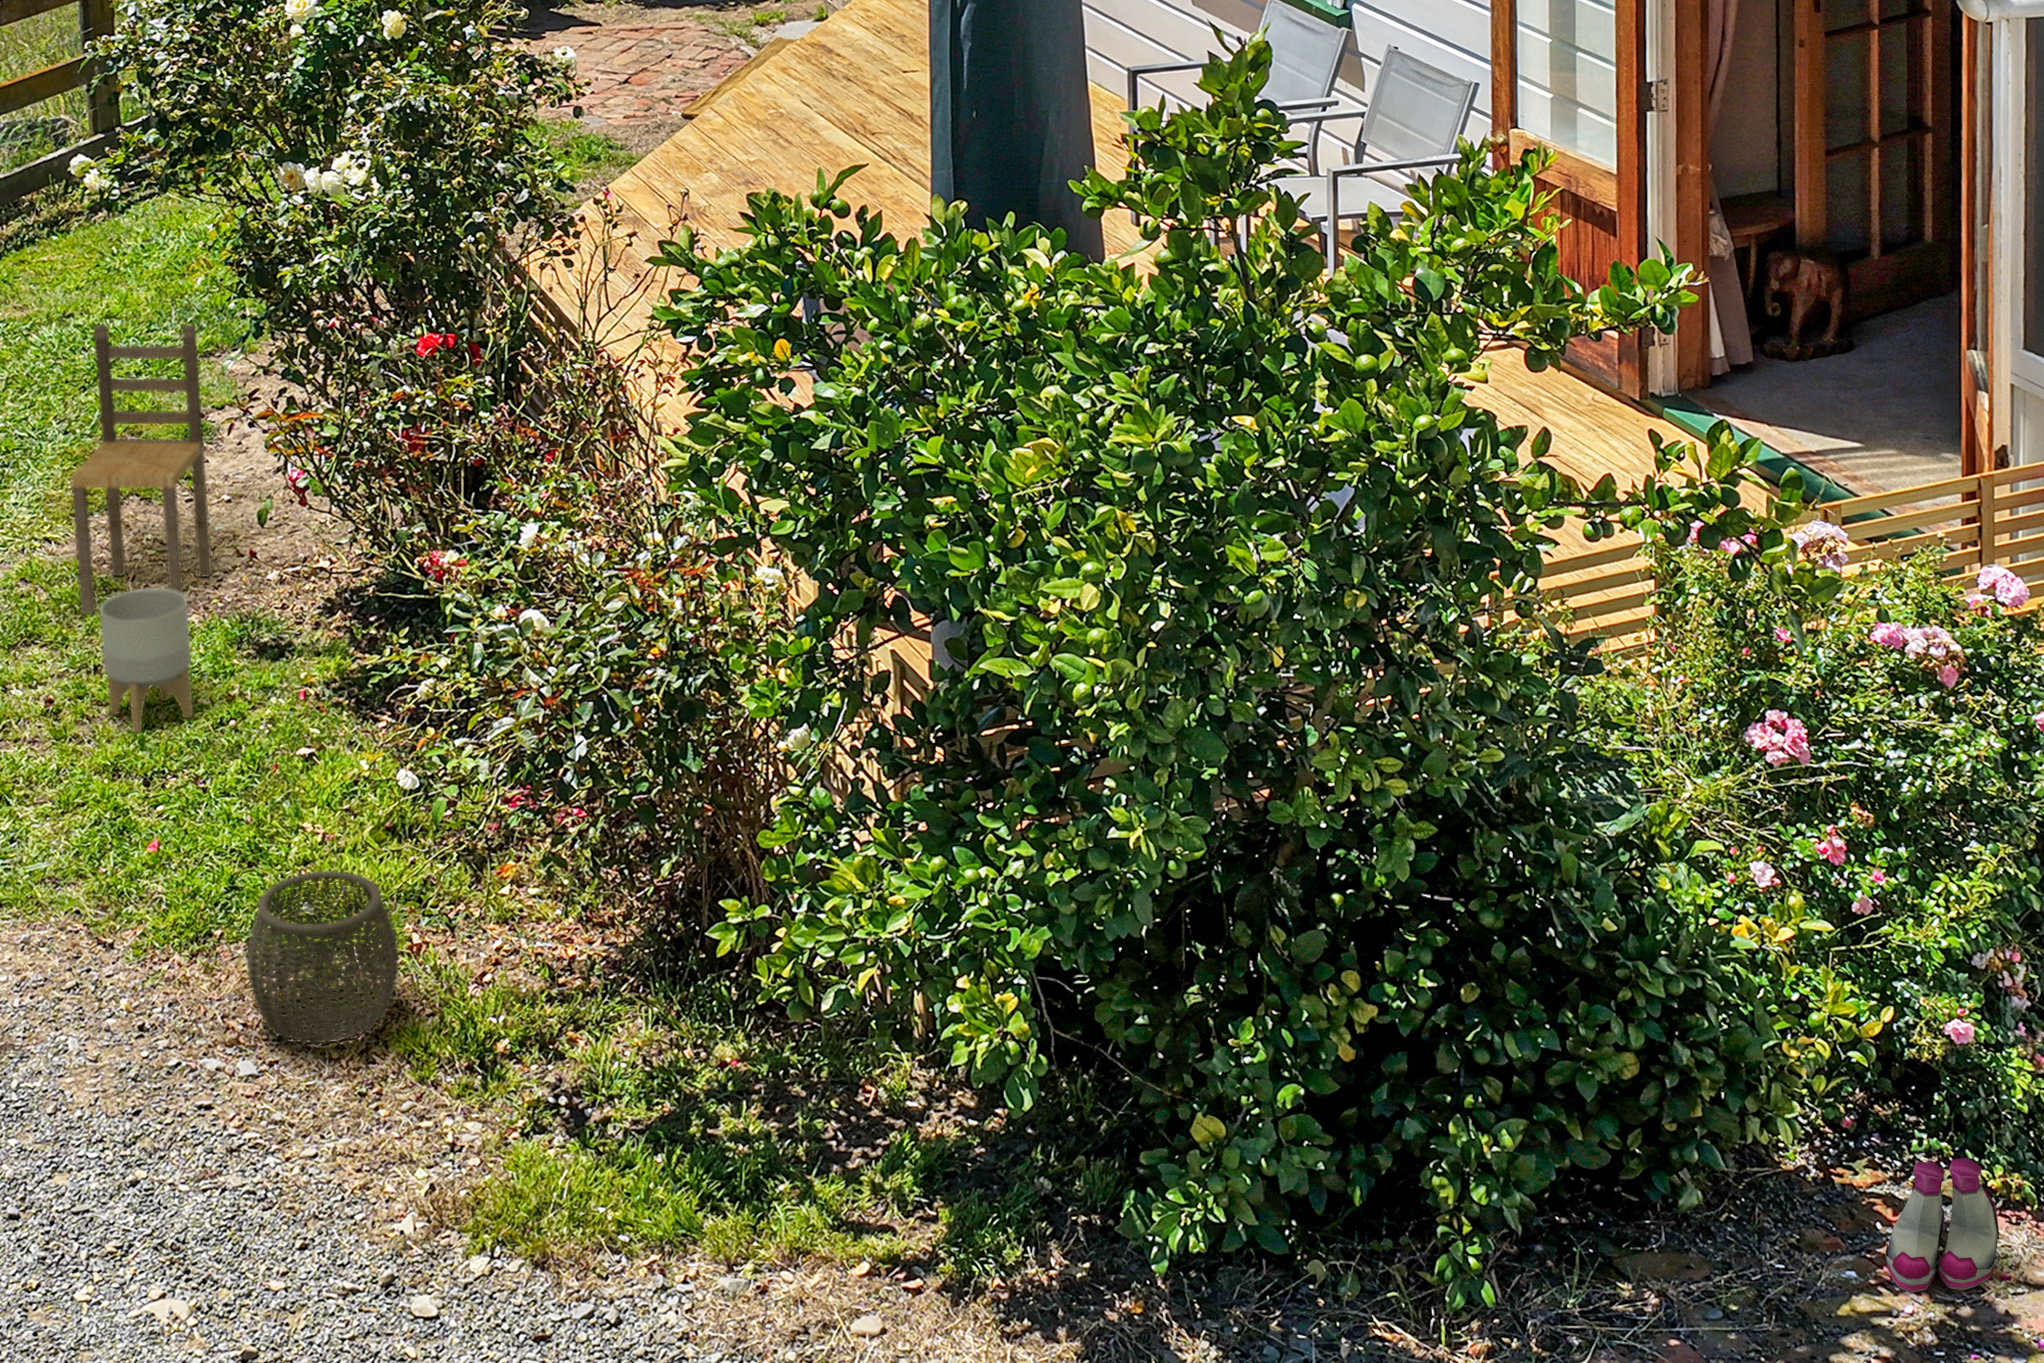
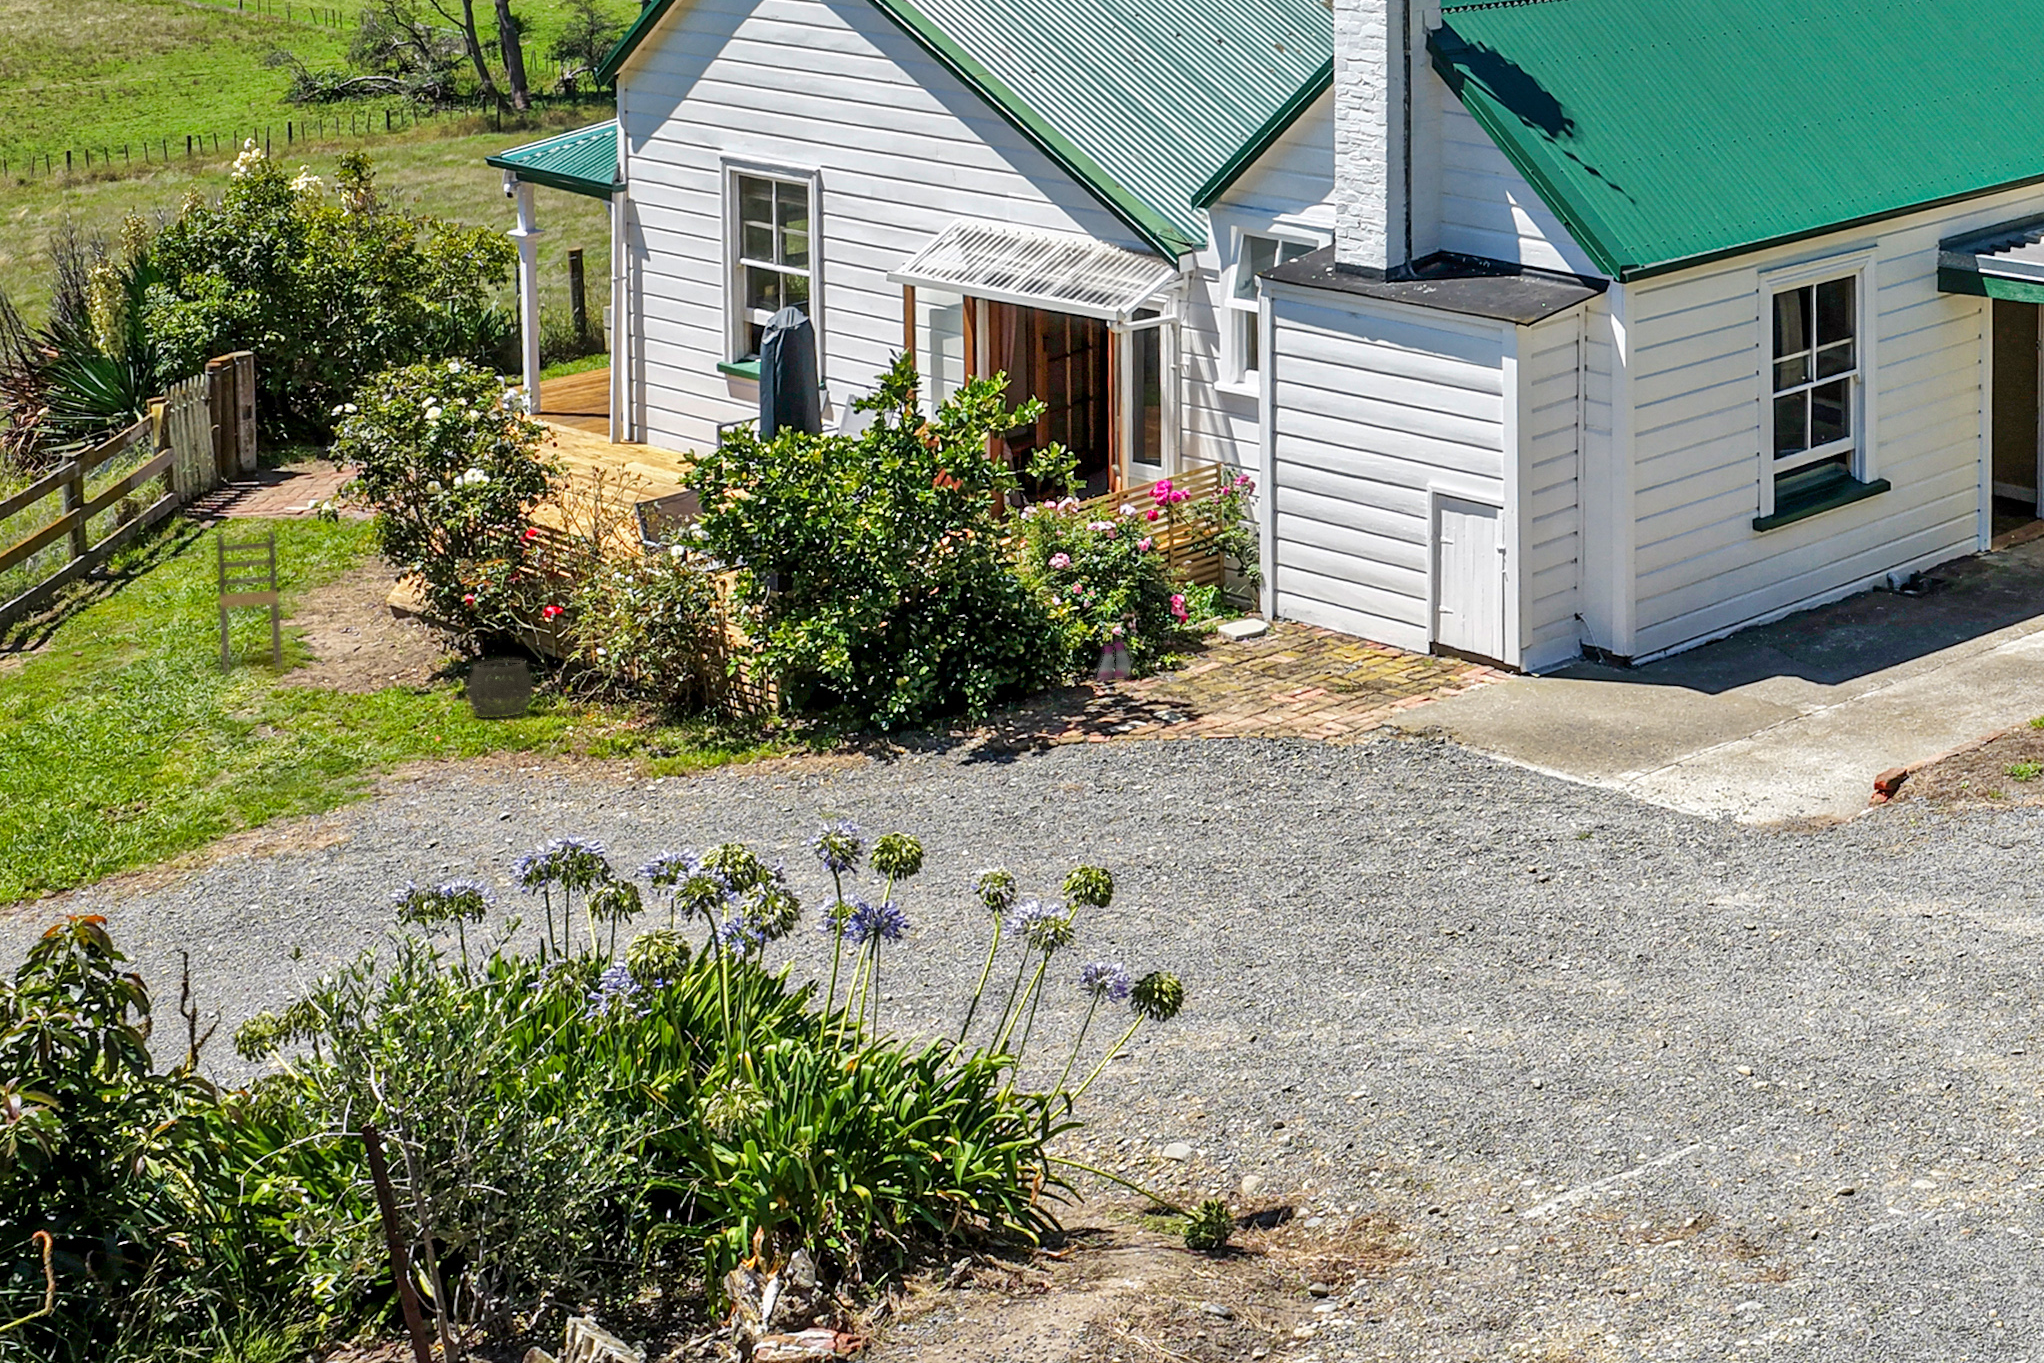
planter: present [100,588,193,733] -> none [286,627,334,689]

